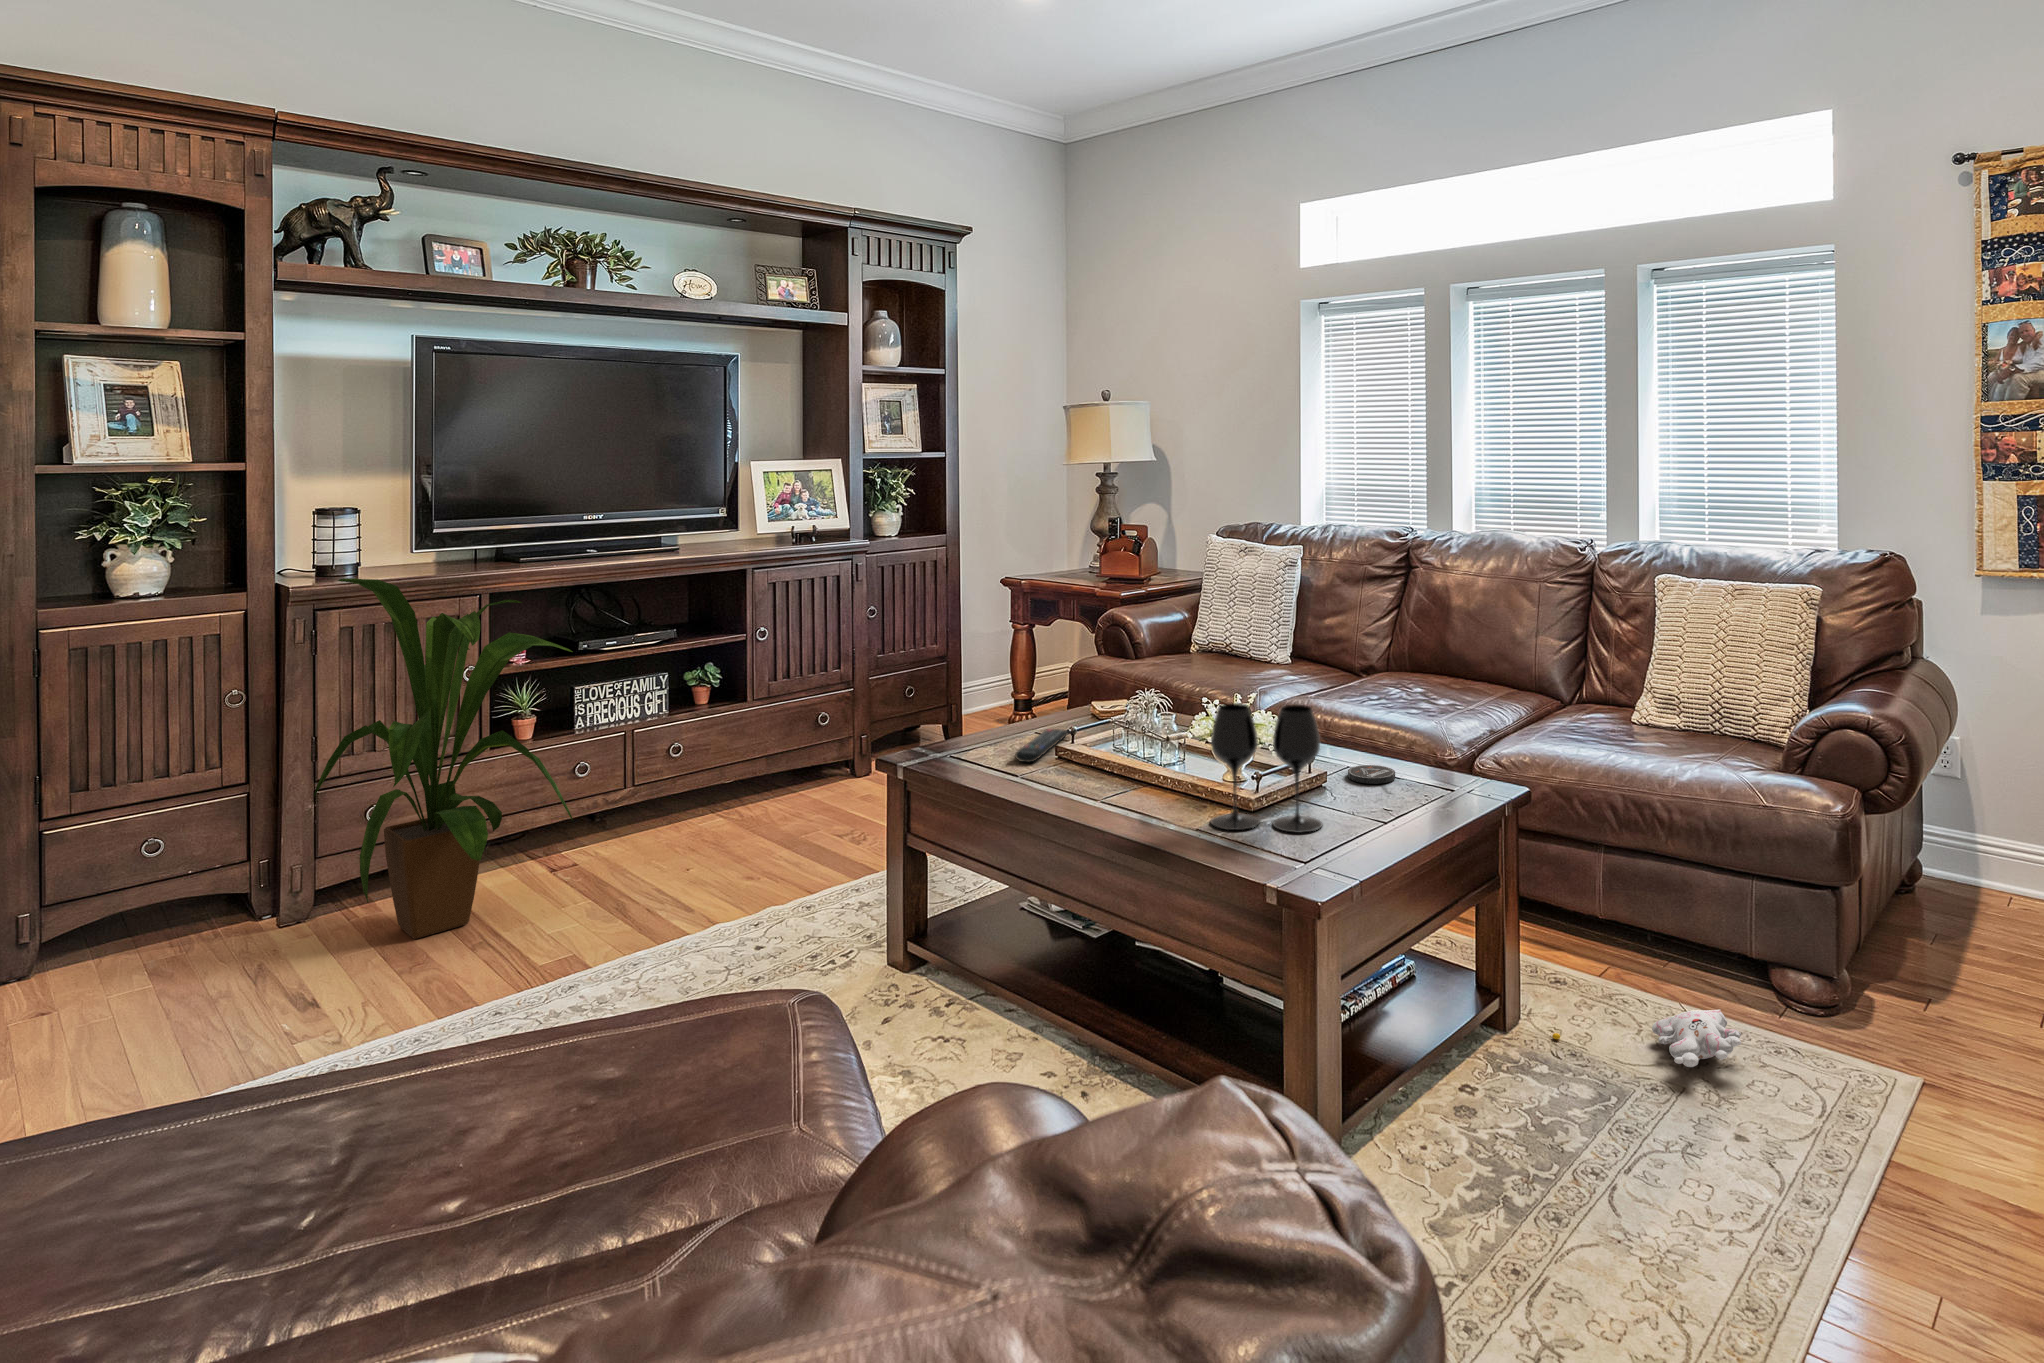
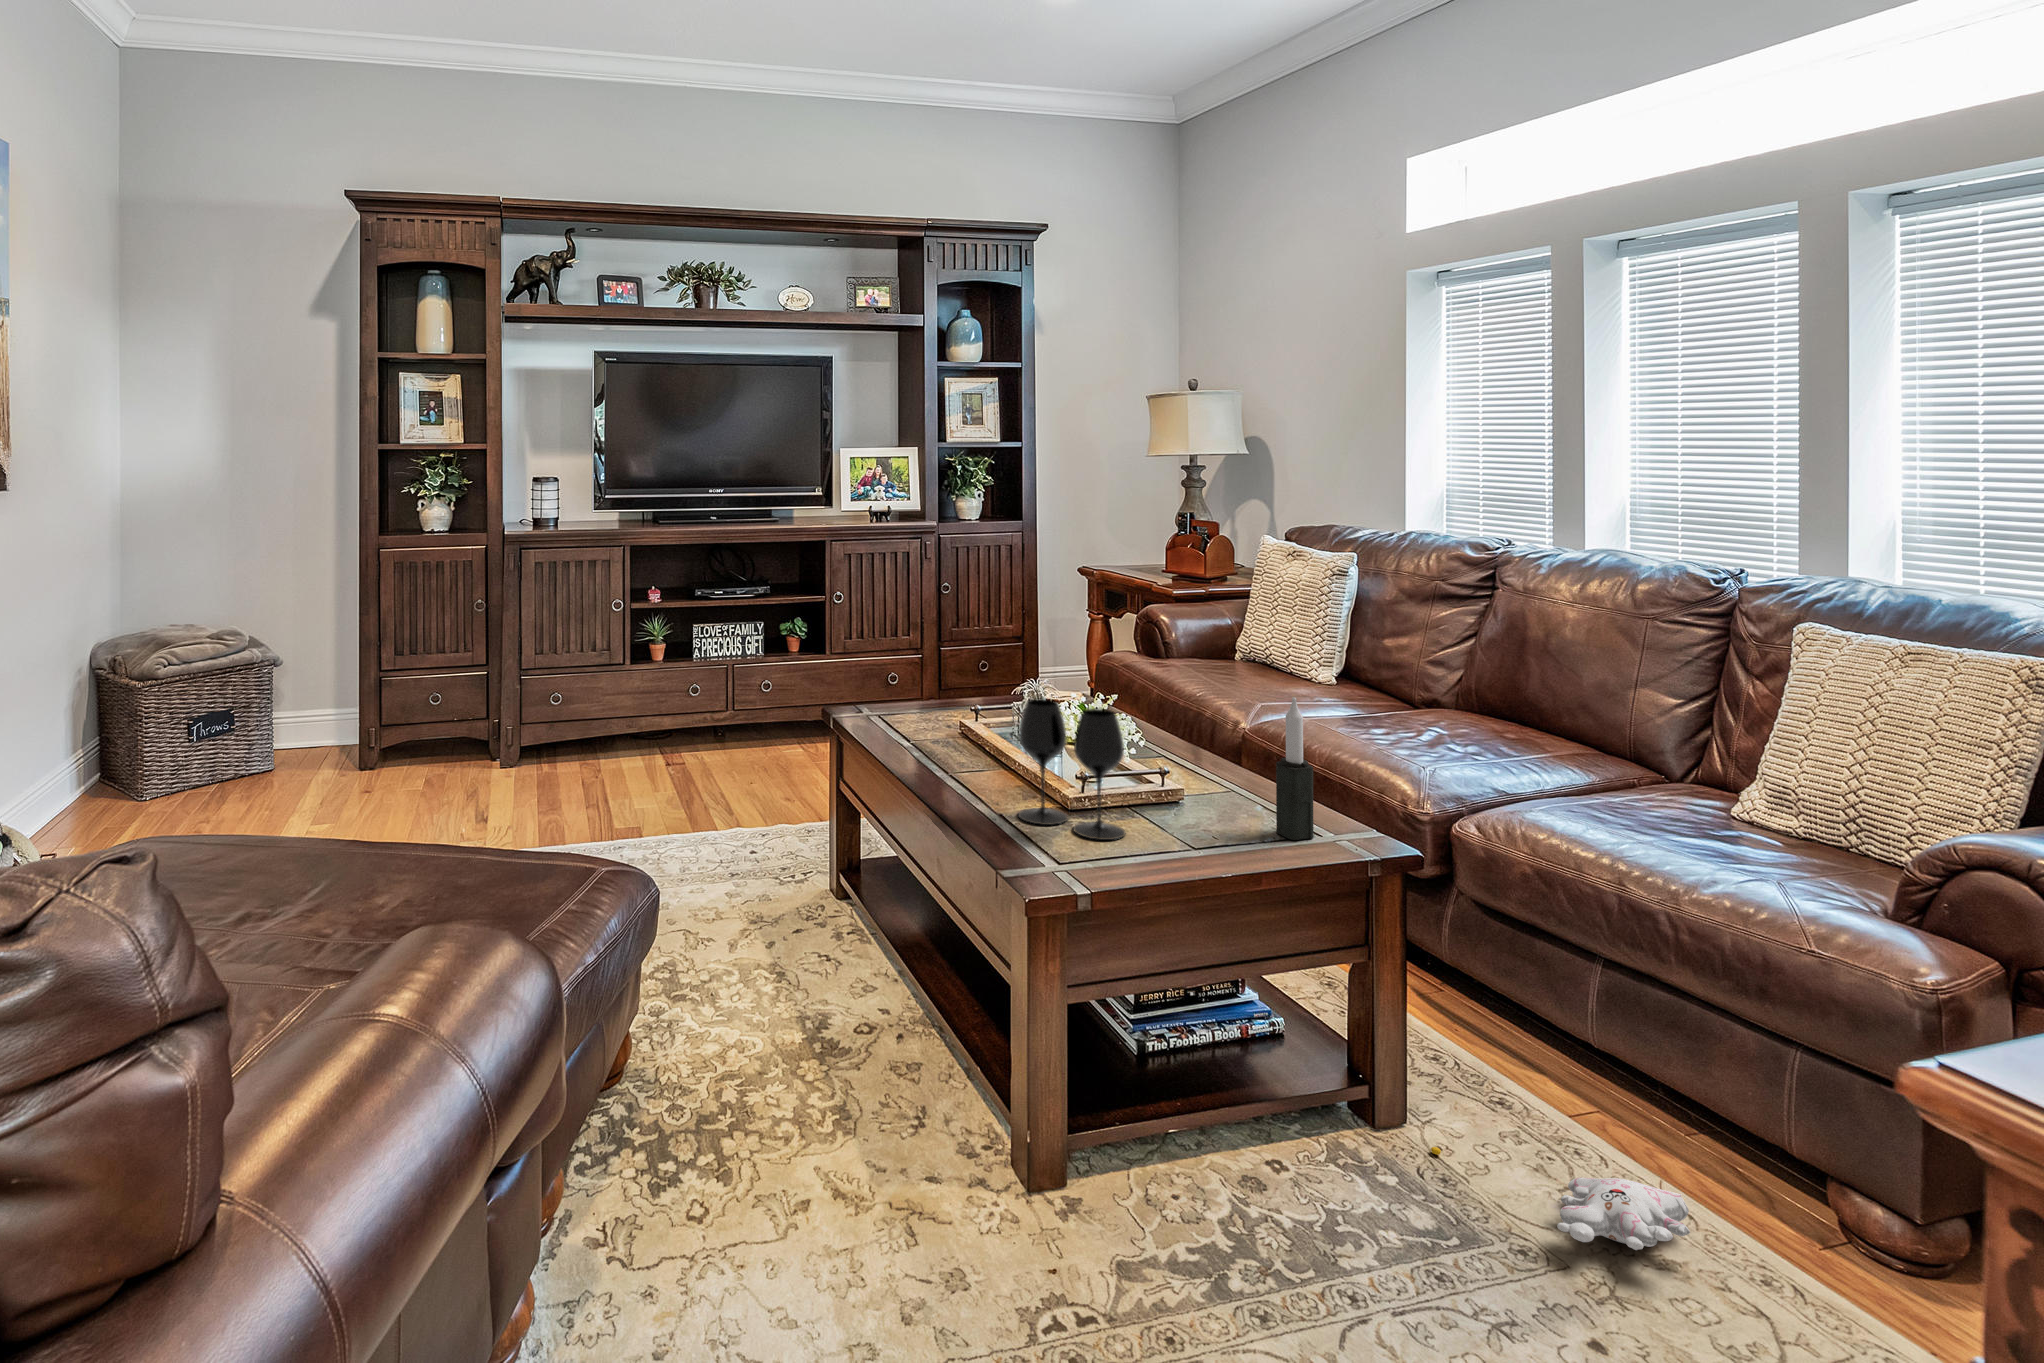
house plant: present [314,578,573,939] -> none [505,527,676,792]
candle: none [1426,671,1457,798] -> present [1276,697,1314,840]
remote control: present [1015,729,1069,762] -> none [918,706,992,732]
coaster: present [1348,765,1395,784] -> none [1210,790,1265,812]

